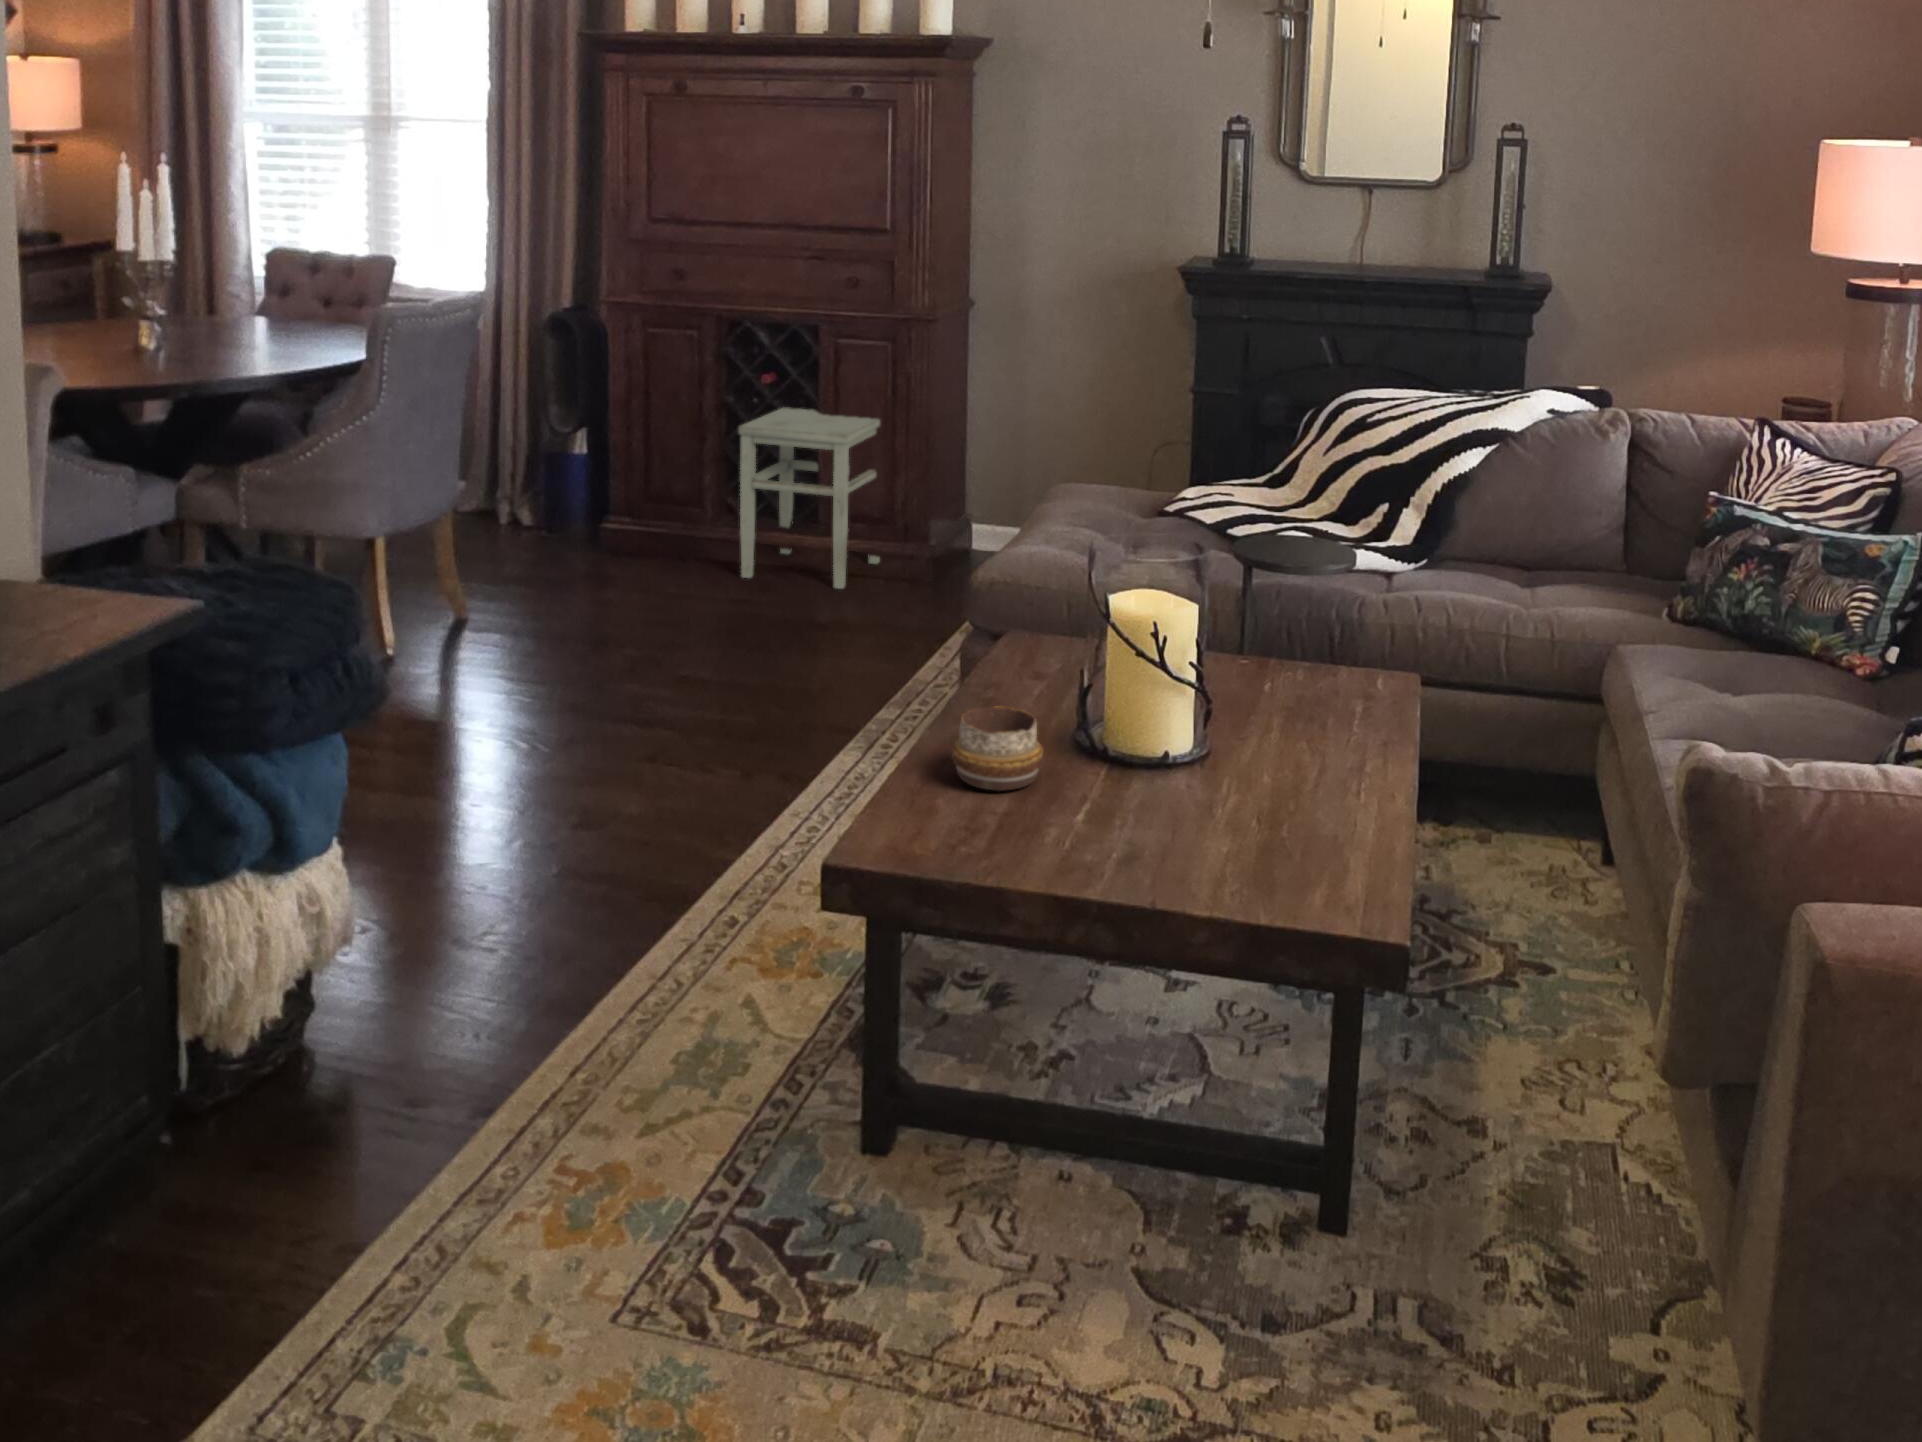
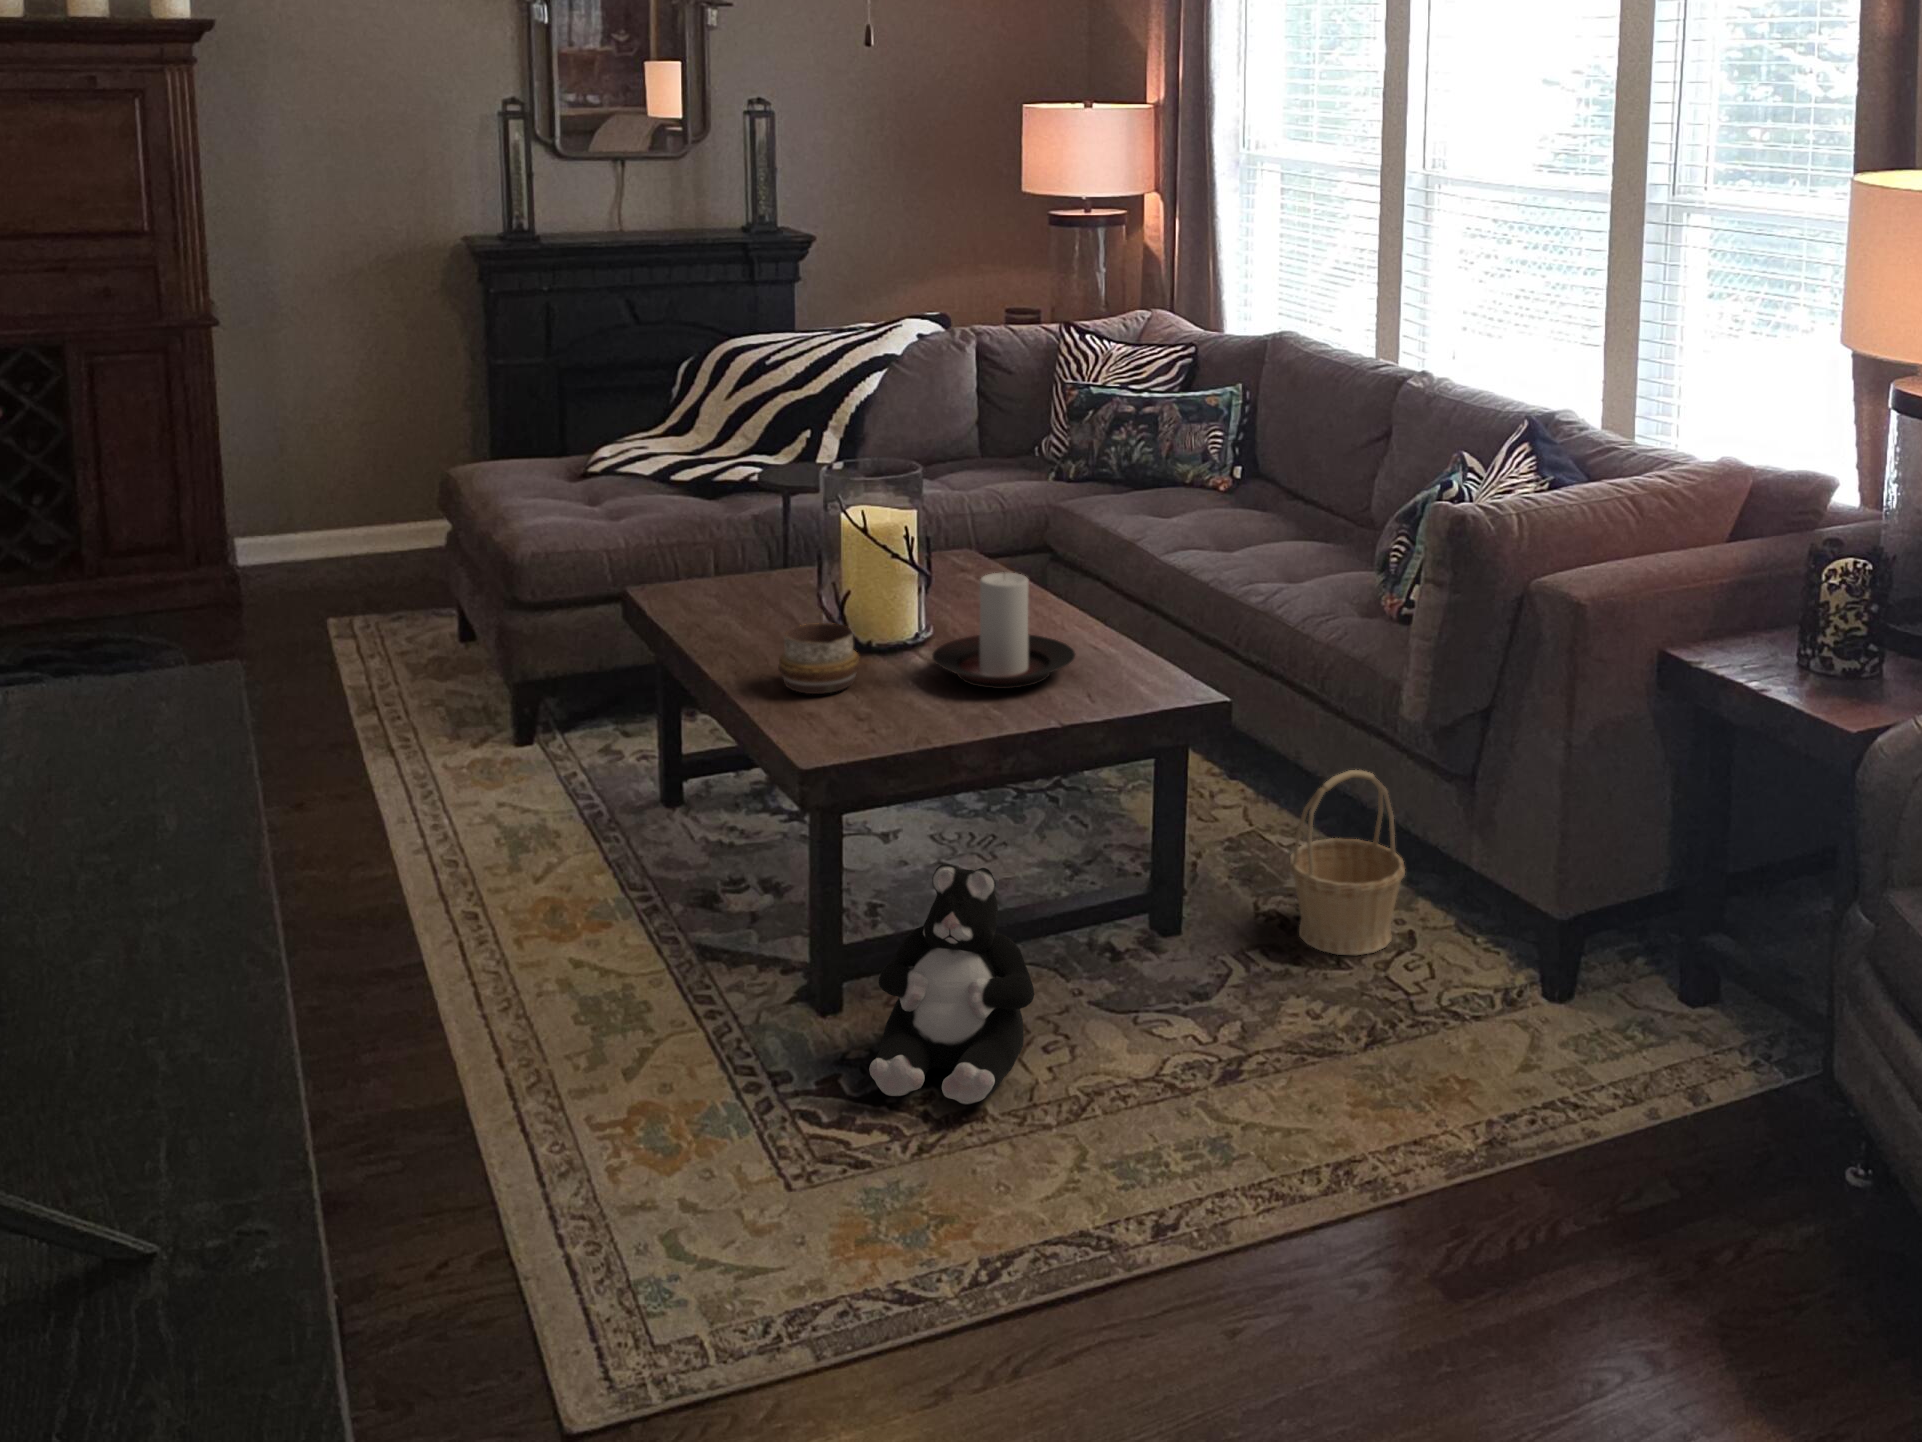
stool: present [738,407,880,589] -> none [10,436,175,647]
candle holder: none [1099,699,1278,848] -> present [932,572,1075,689]
plush toy: none [788,1025,1015,1323] -> present [869,864,1034,1104]
basket: none [1481,1104,1659,1383] -> present [1290,770,1405,955]

